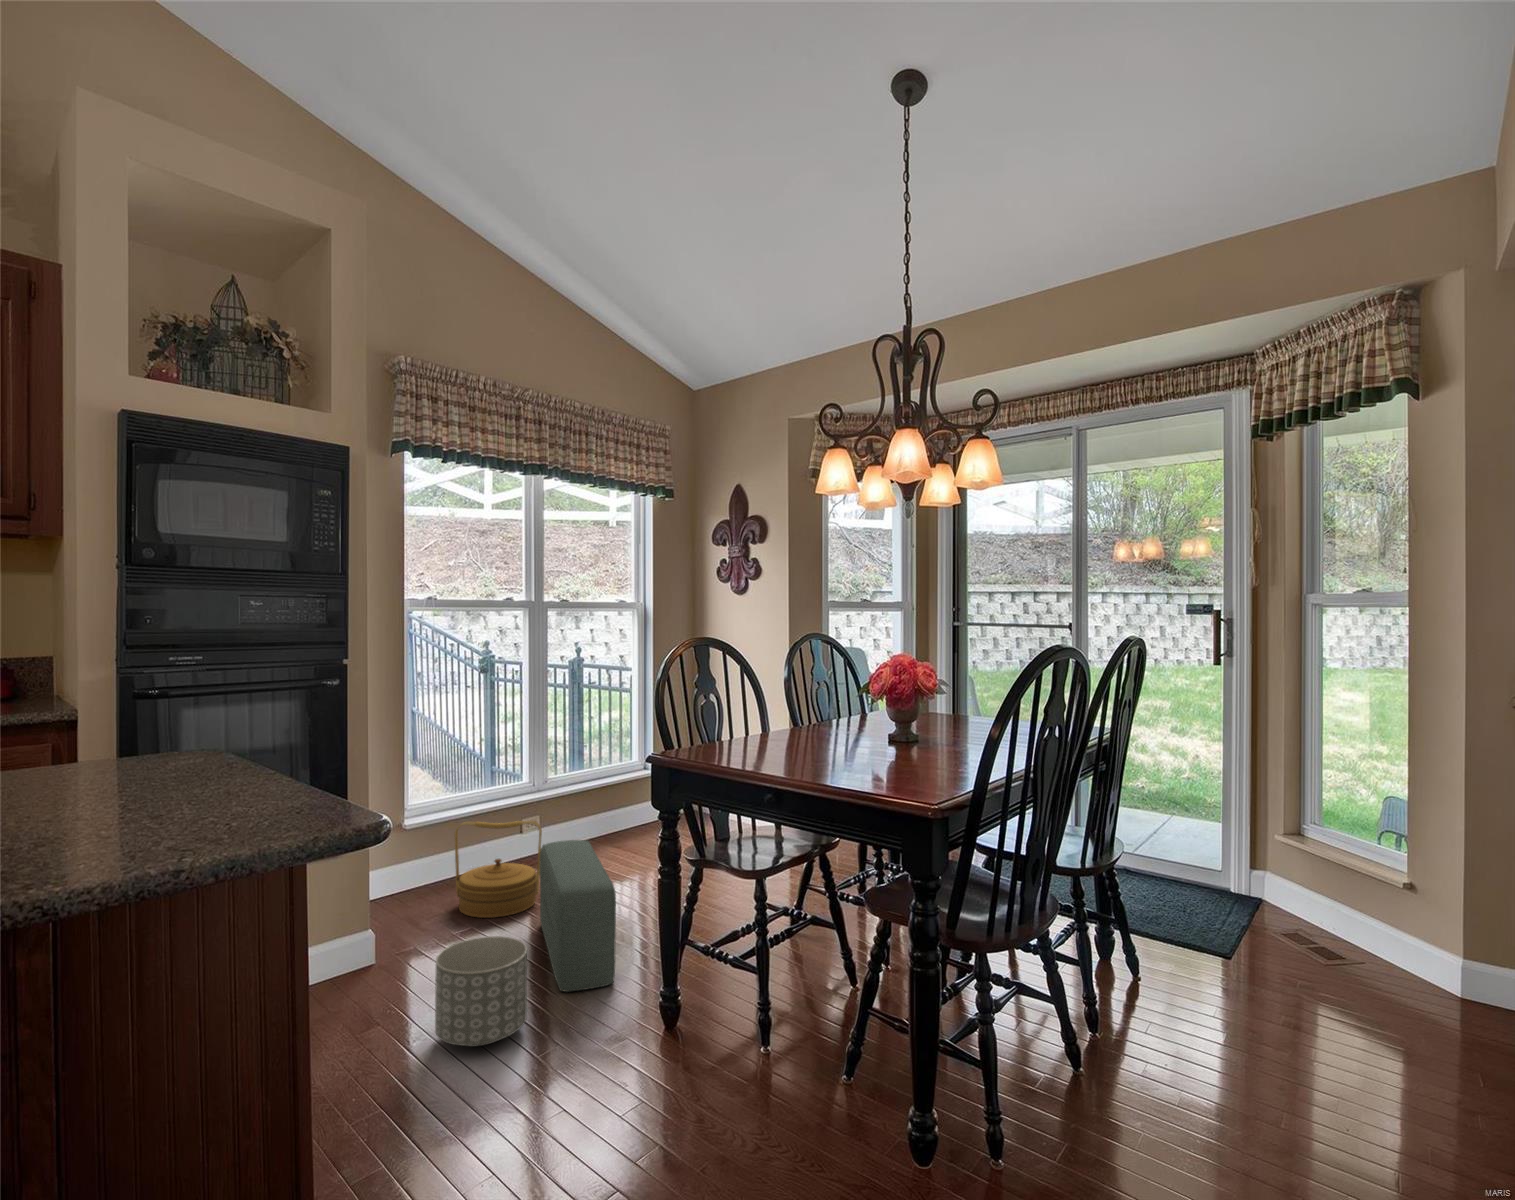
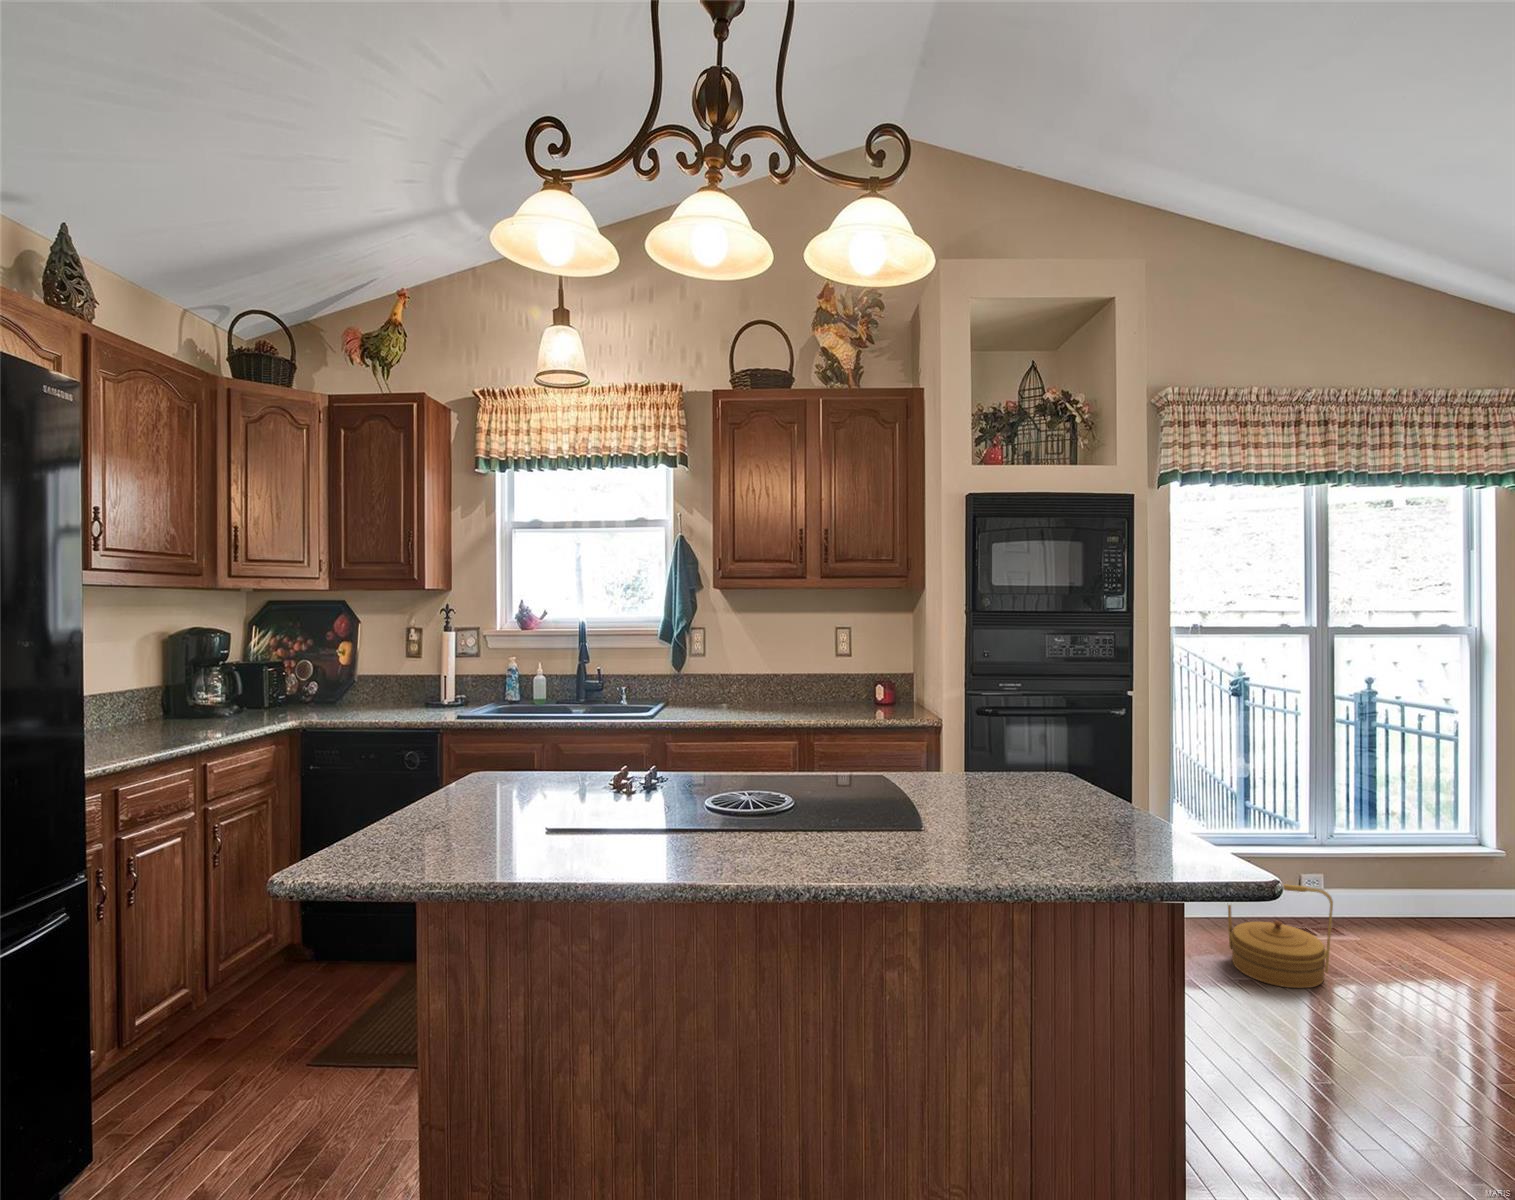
pouf: present [540,840,616,992] -> none [1335,926,1451,1127]
planter: present [435,936,527,1047] -> none [1229,1024,1335,1147]

